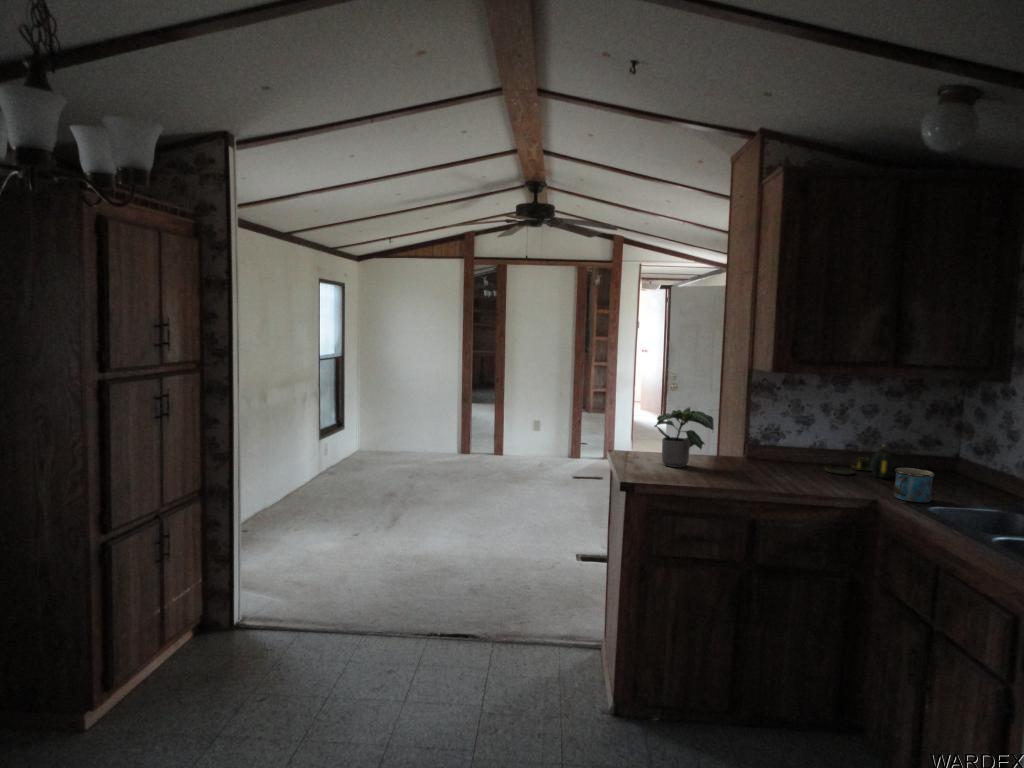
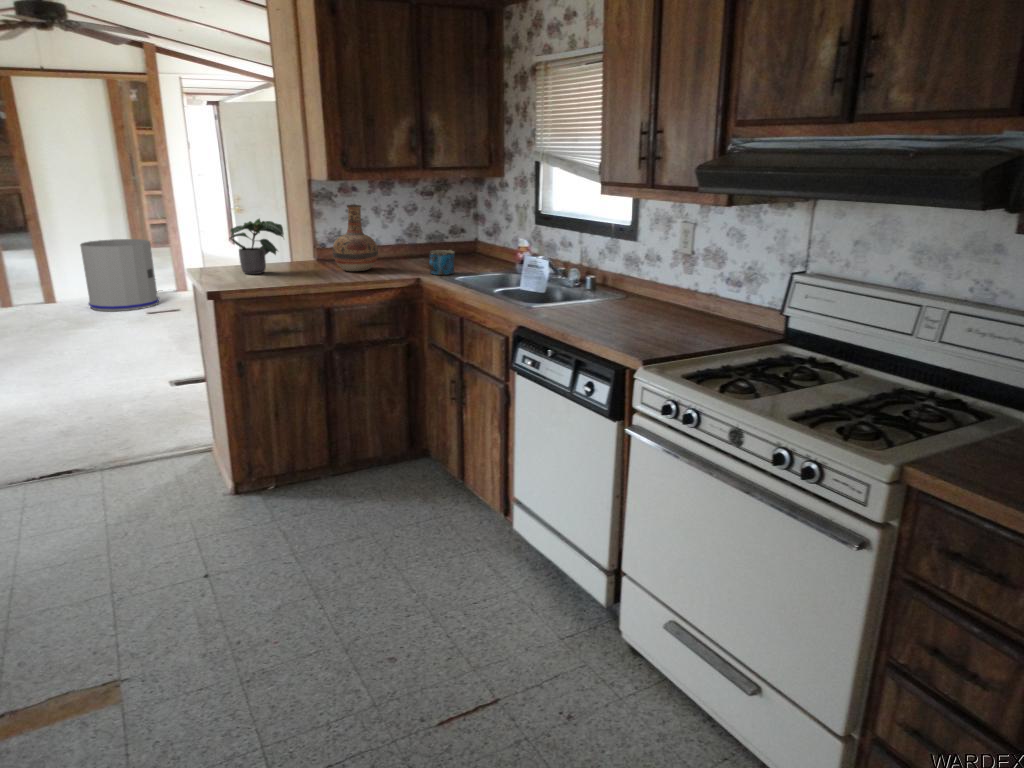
vase: none [767,401,825,480] -> present [333,205,378,271]
trash can: none [529,403,589,469] -> present [80,239,159,311]
teapot: present [826,447,893,478] -> none [380,237,430,264]

